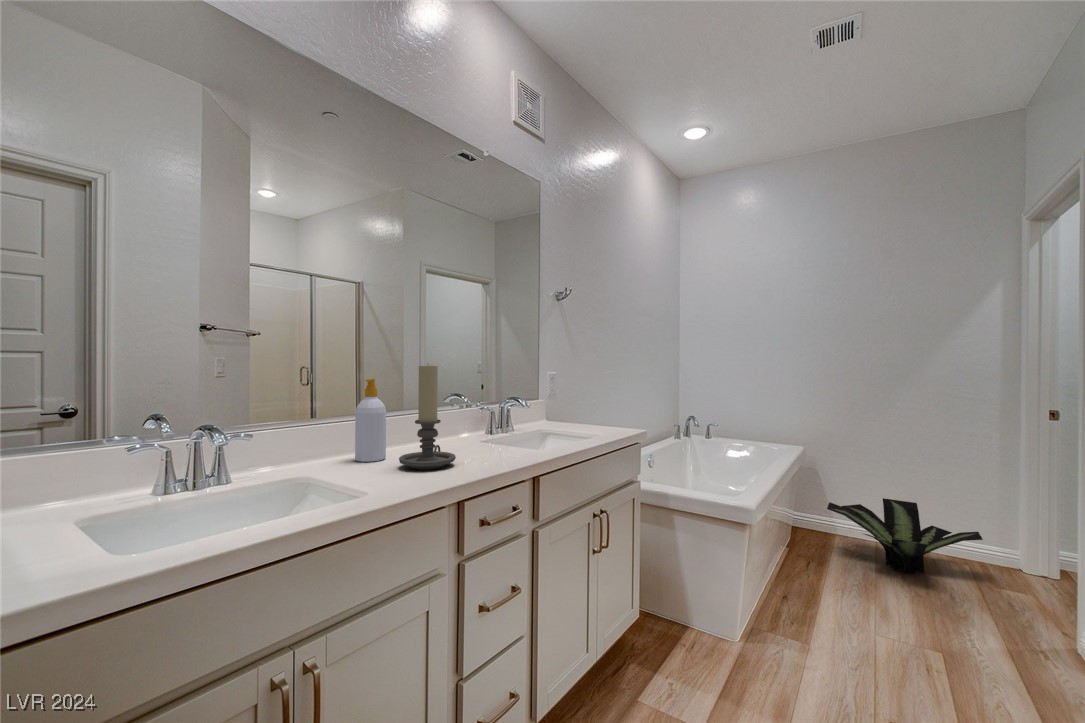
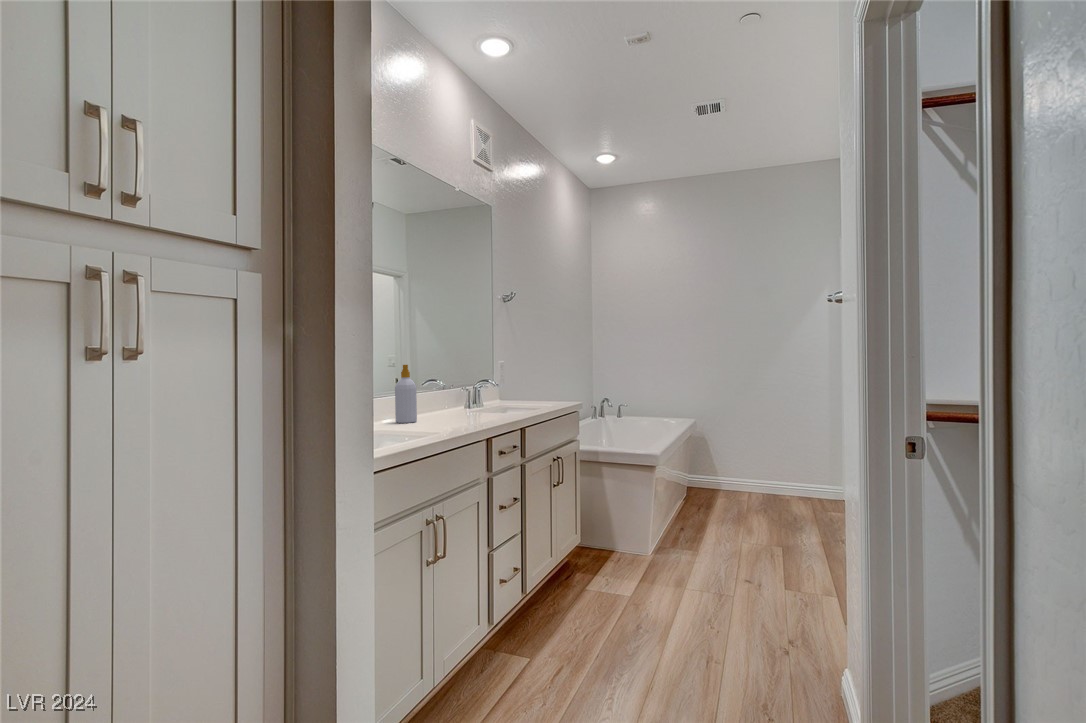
candle holder: present [399,364,456,470] -> none [436,352,474,423]
potted plant: present [827,498,983,574] -> none [712,457,814,509]

